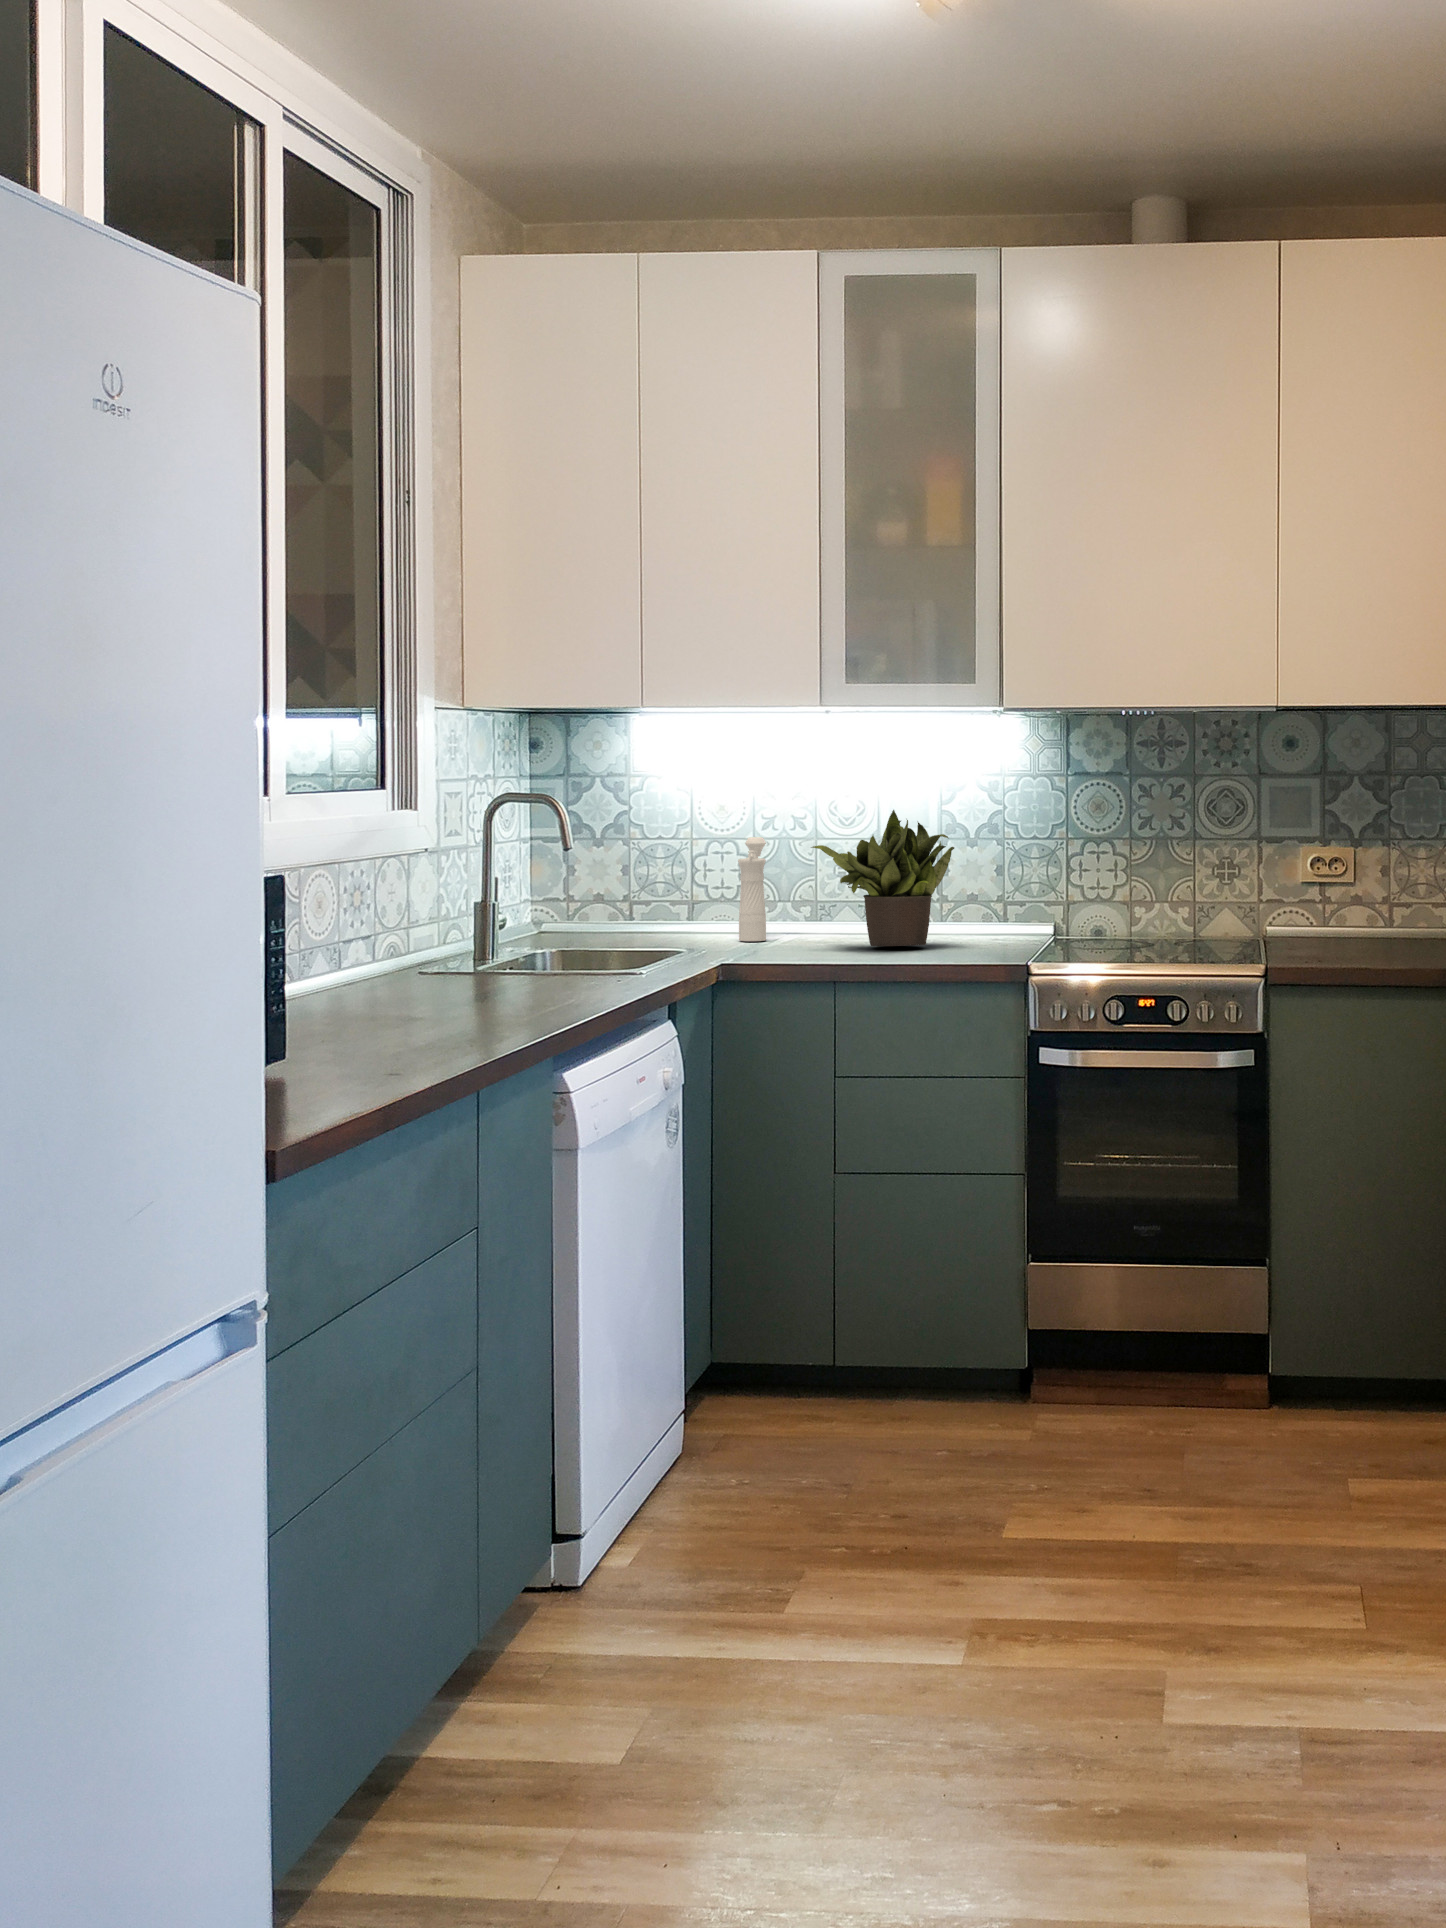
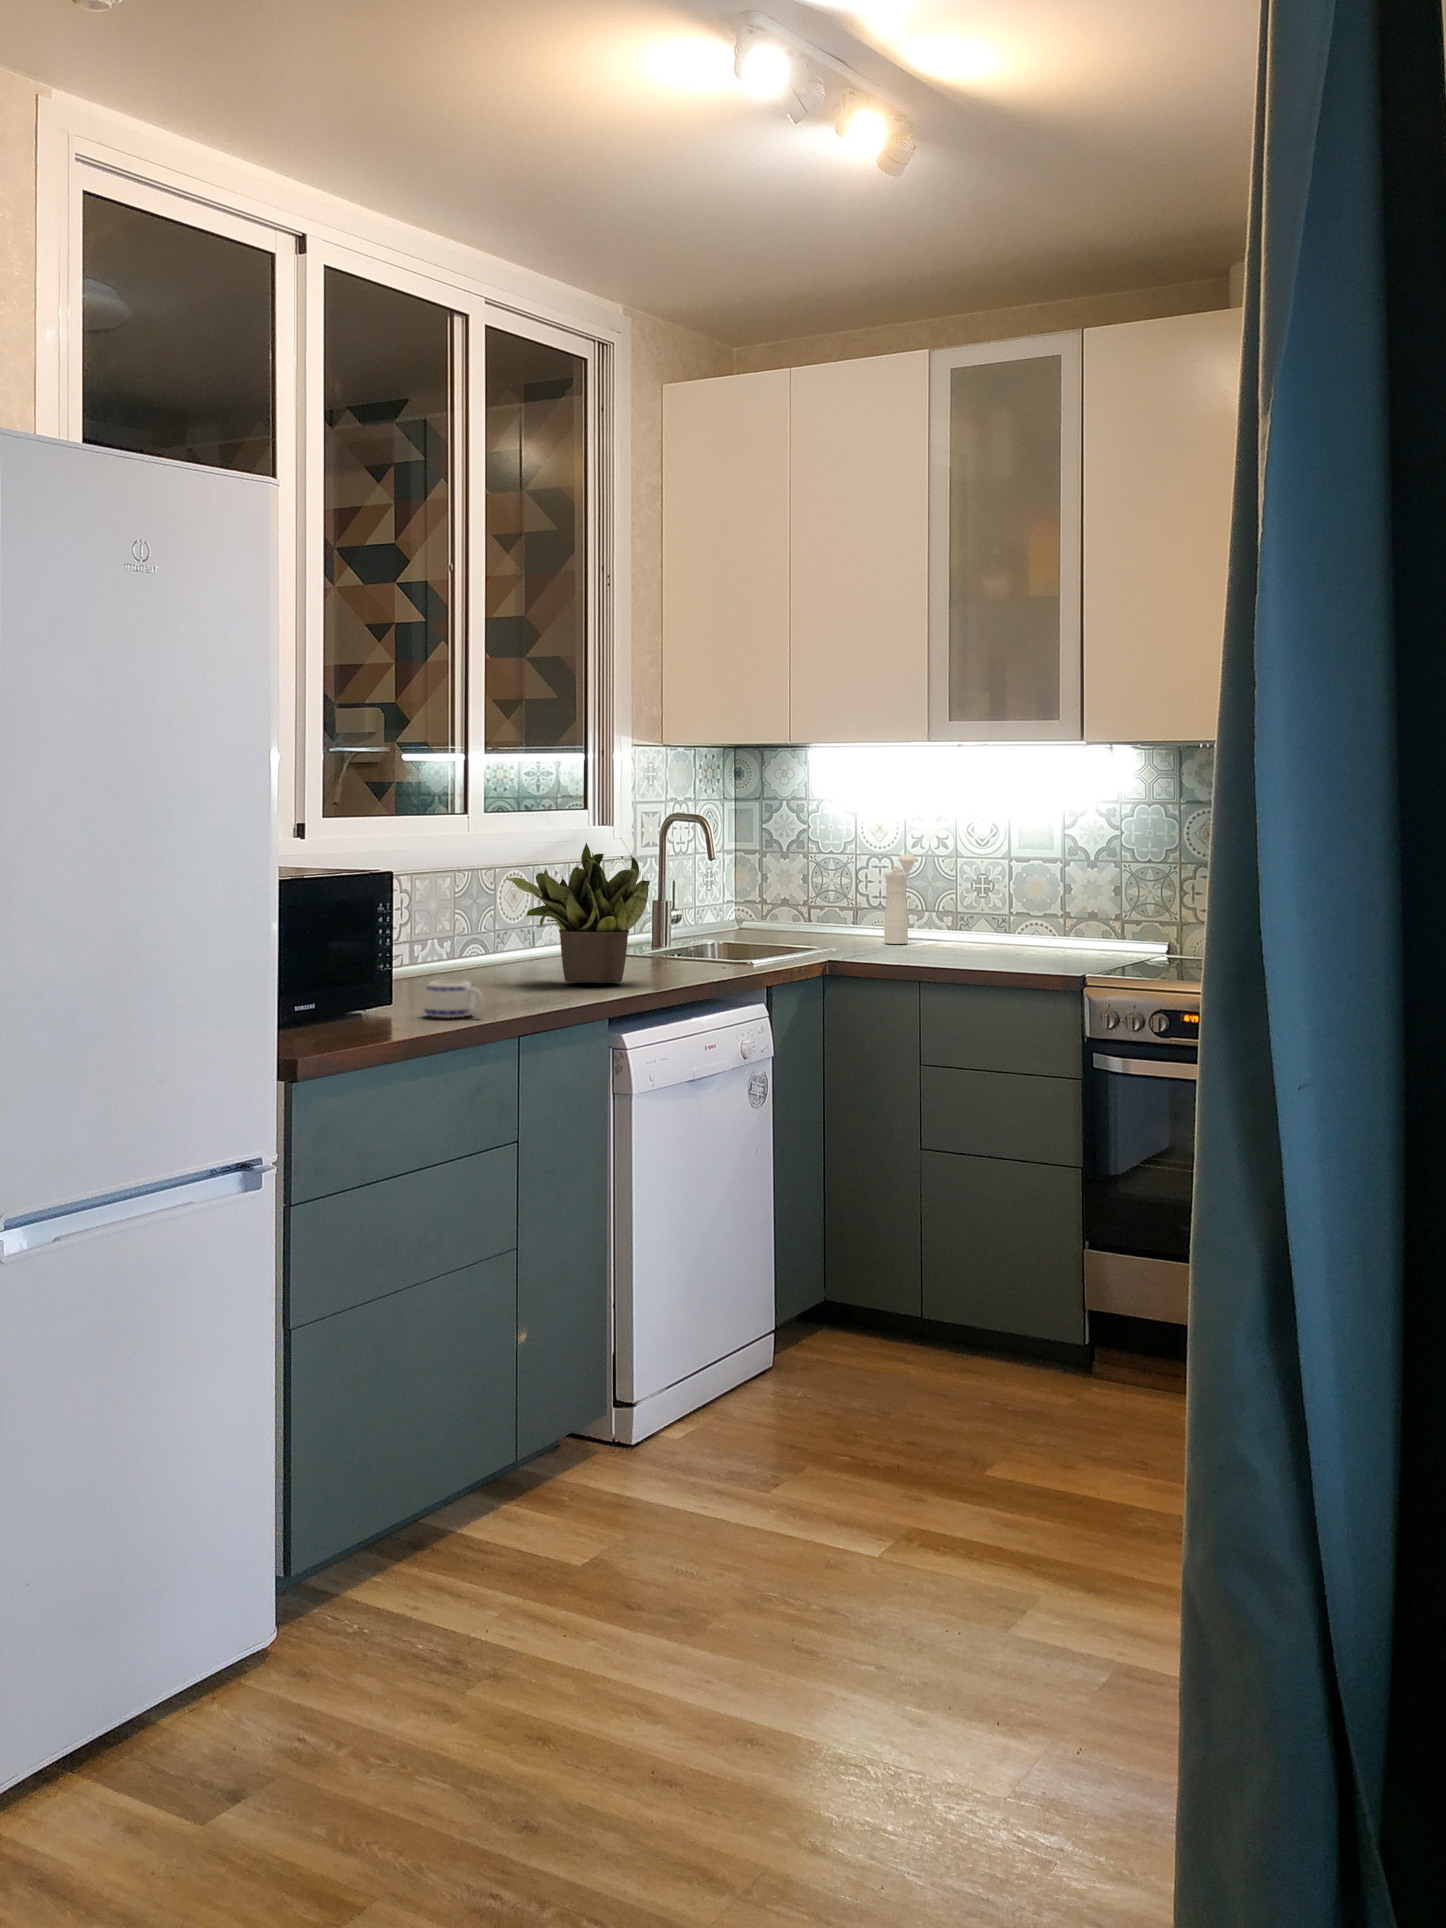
potted plant: present [811,810,954,946] -> present [505,843,650,983]
mug: none [334,1014,424,1066] -> present [424,980,484,1018]

